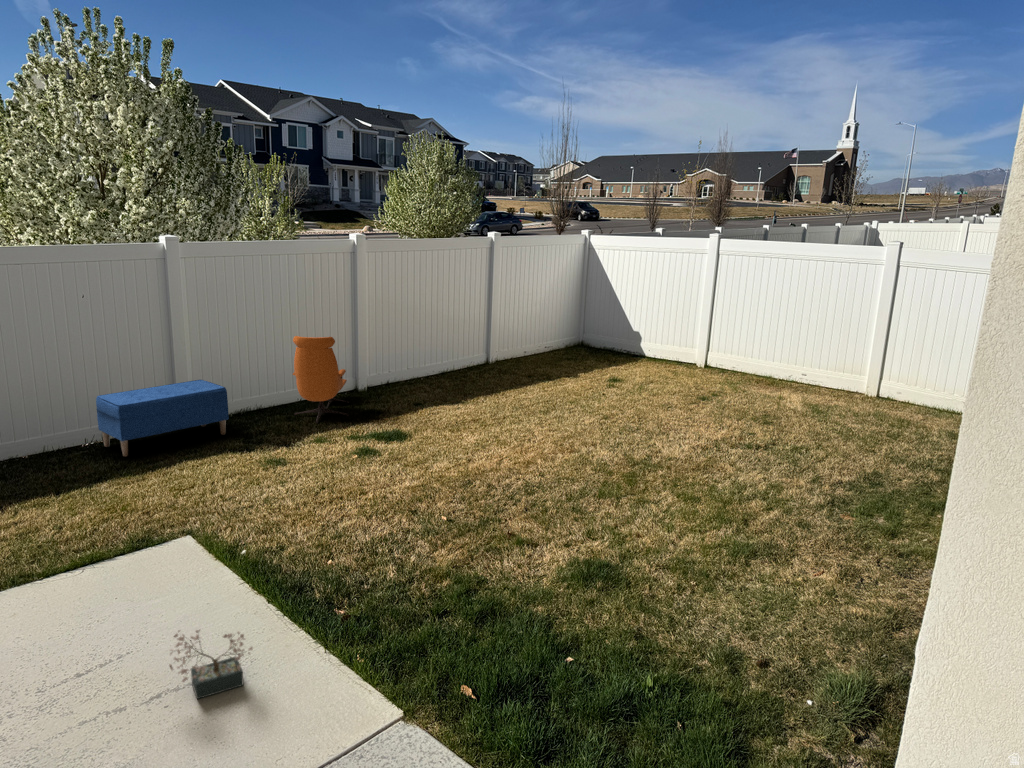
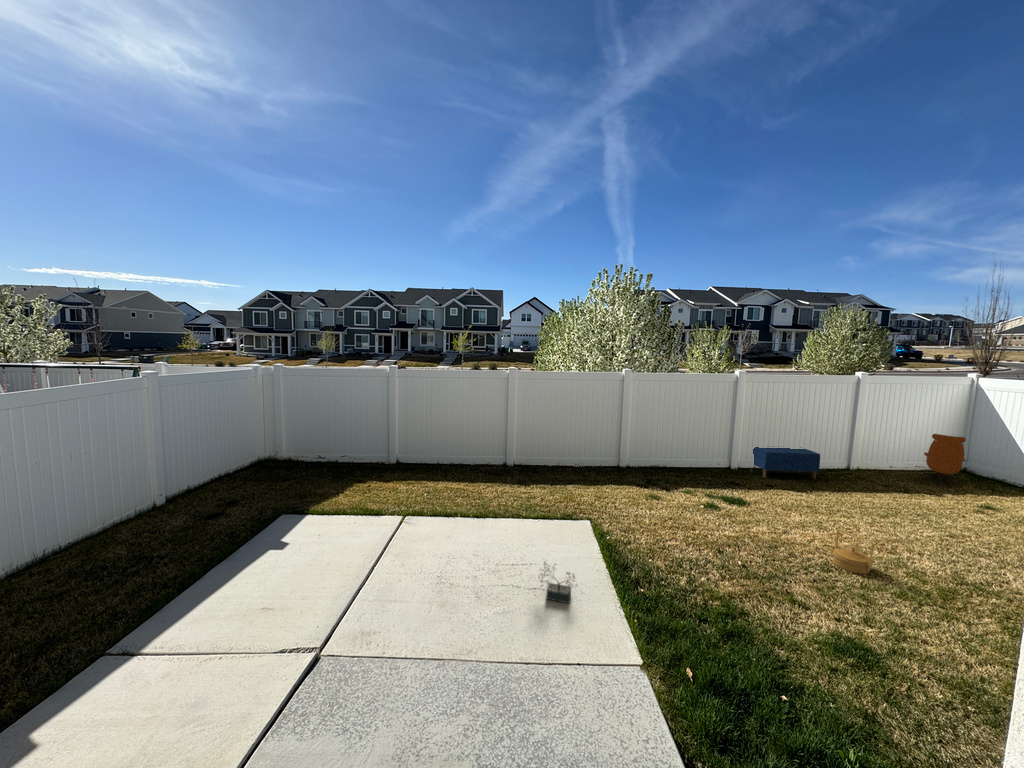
lounge chair: present [293,336,349,423] -> present [919,434,966,486]
bench: present [96,380,229,456] -> present [751,447,820,479]
basket: none [530,437,571,486] -> present [833,529,874,574]

